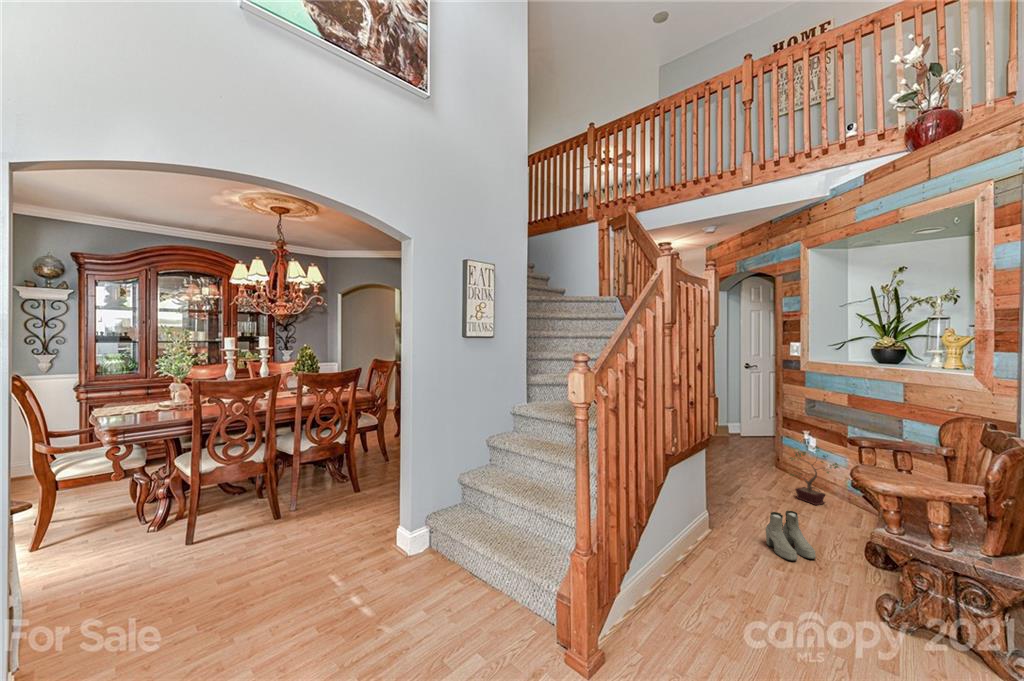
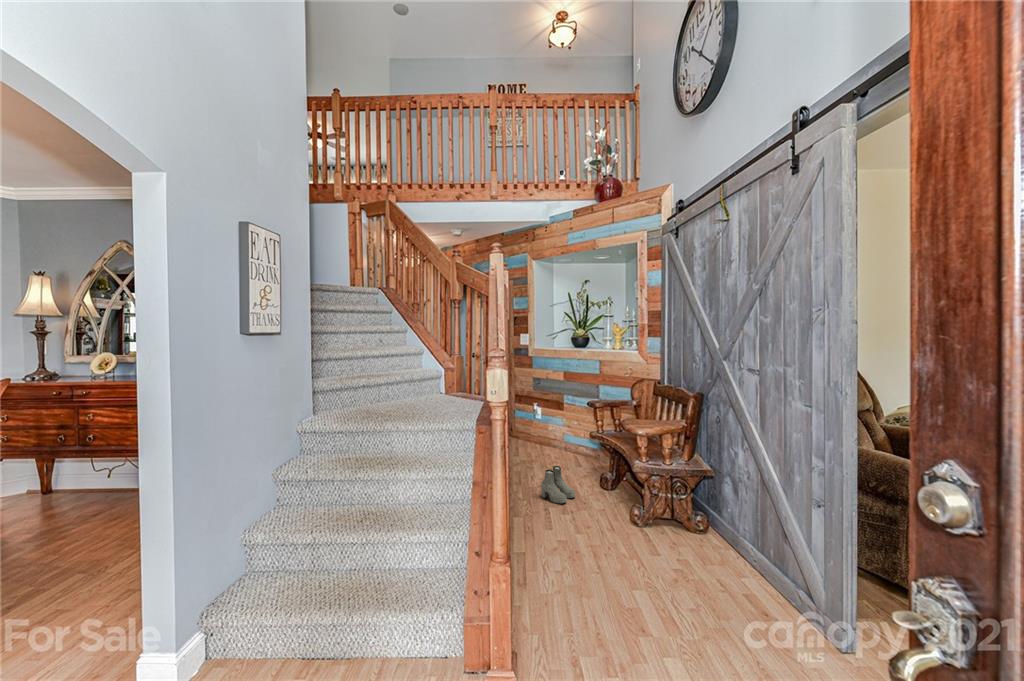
potted plant: present [789,446,839,505] -> none [530,414,567,460]

